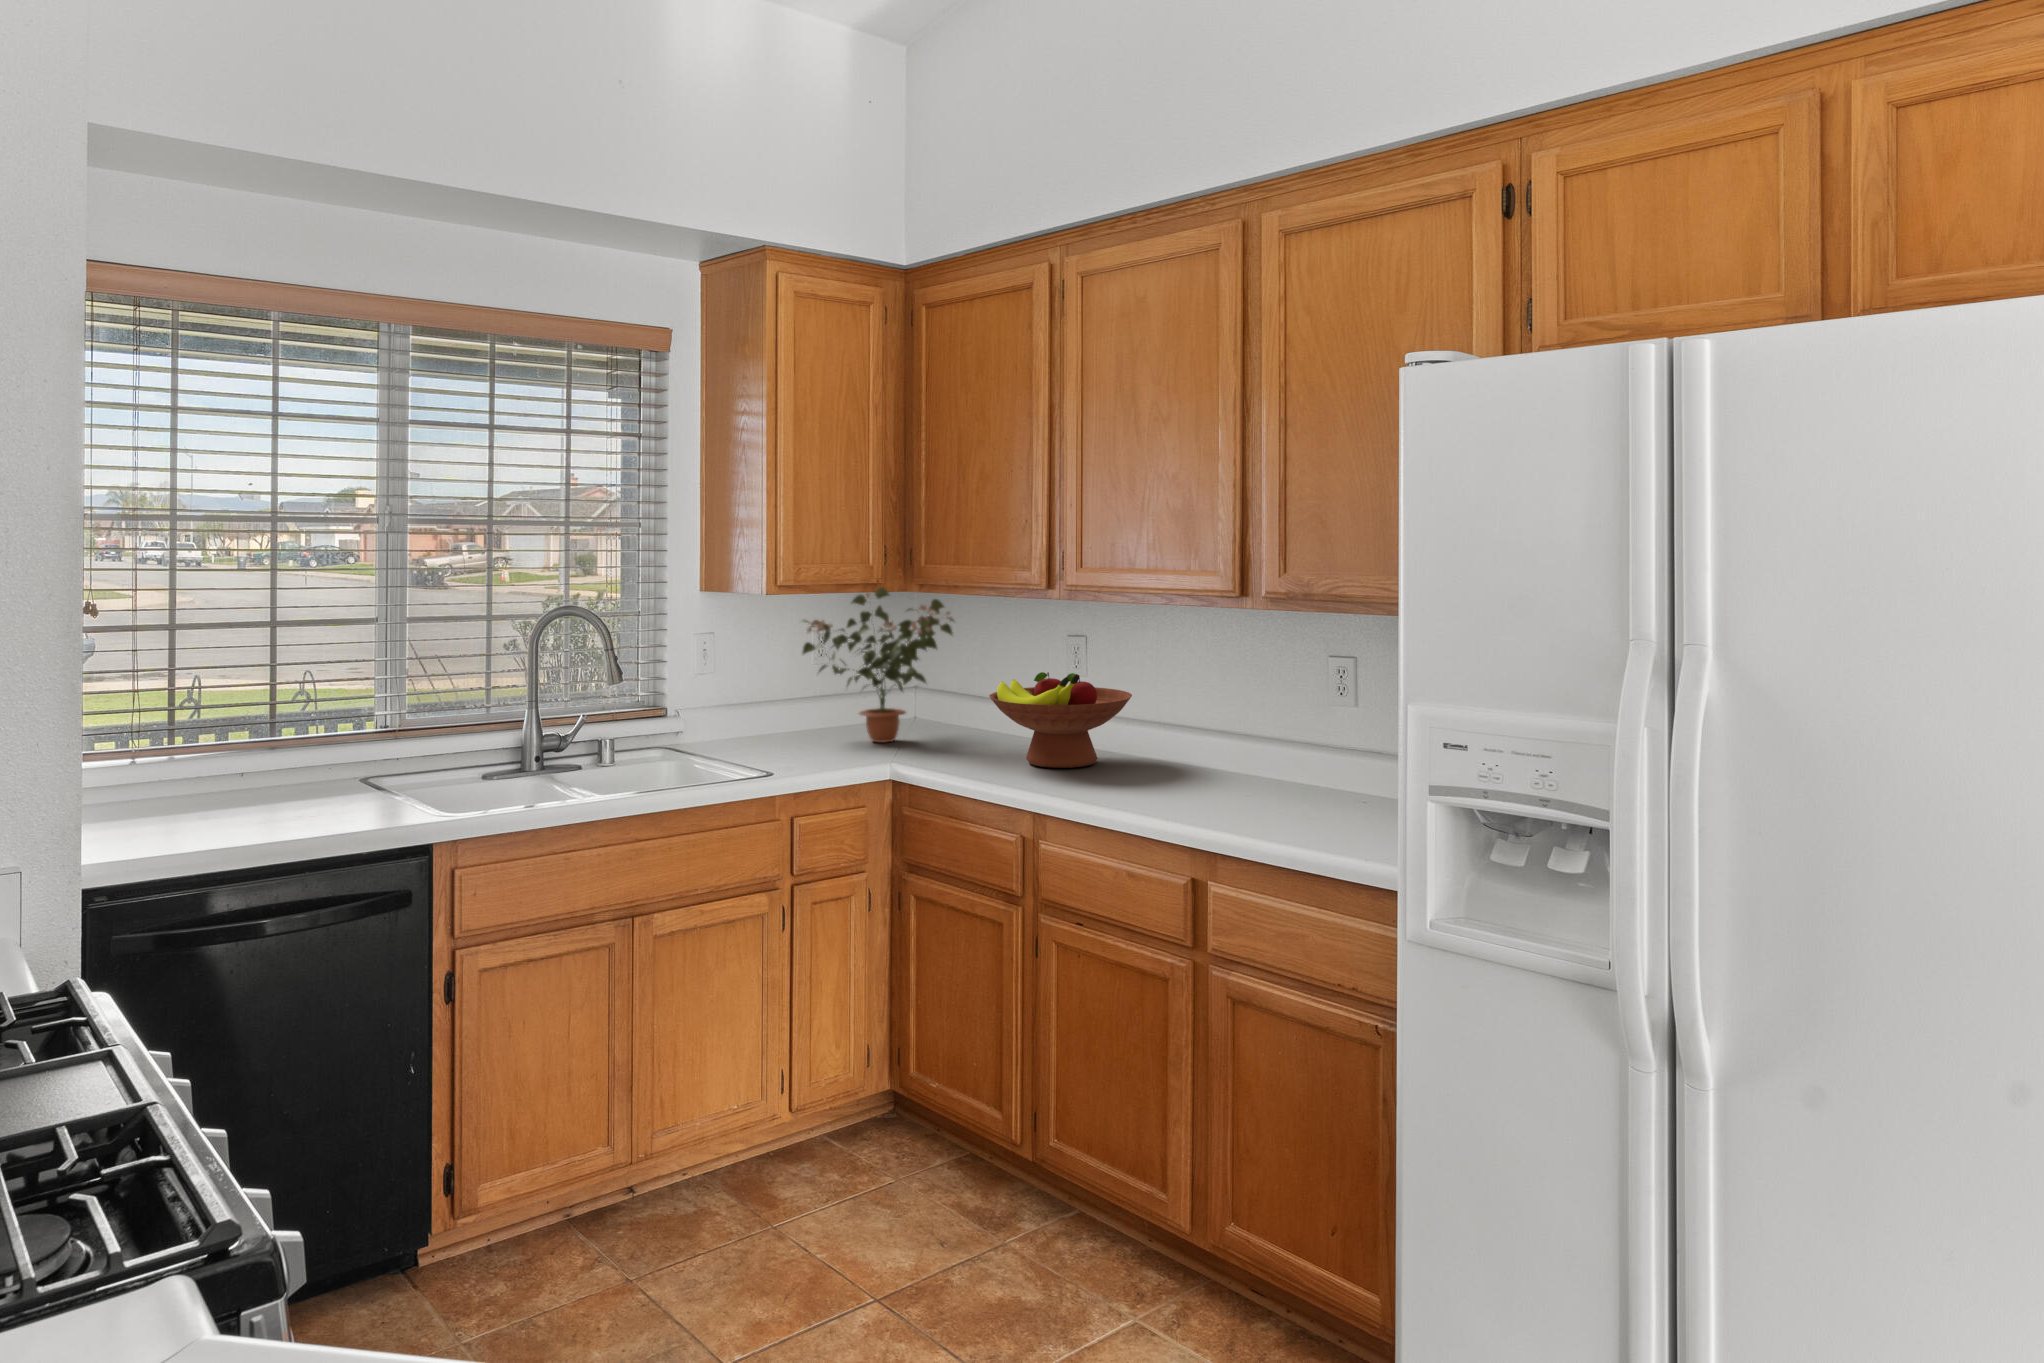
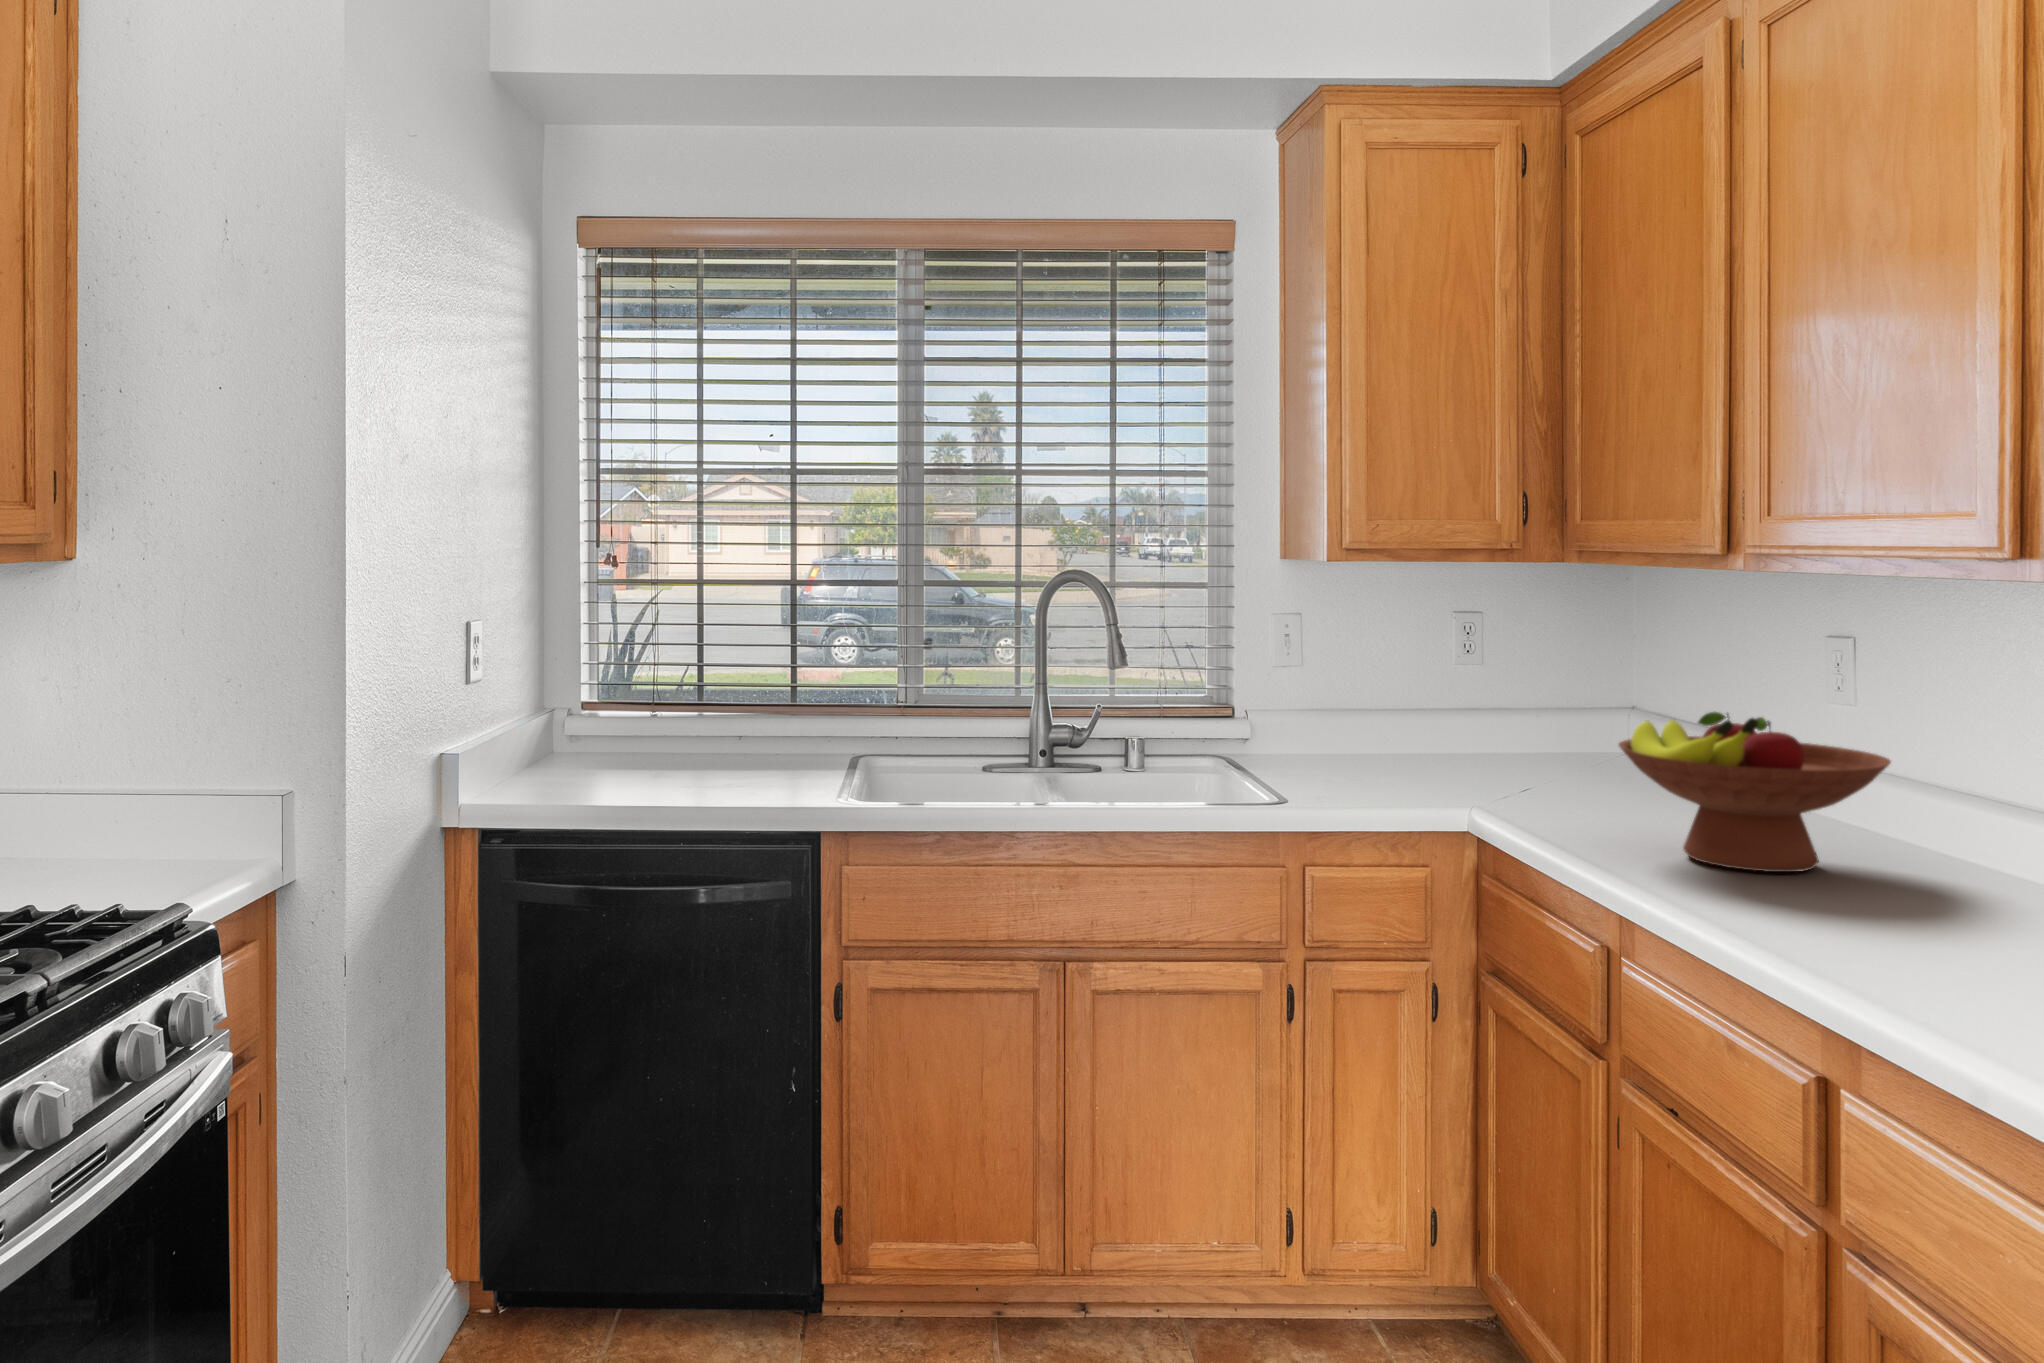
potted plant: present [803,587,954,743] -> none [1401,572,1645,797]

